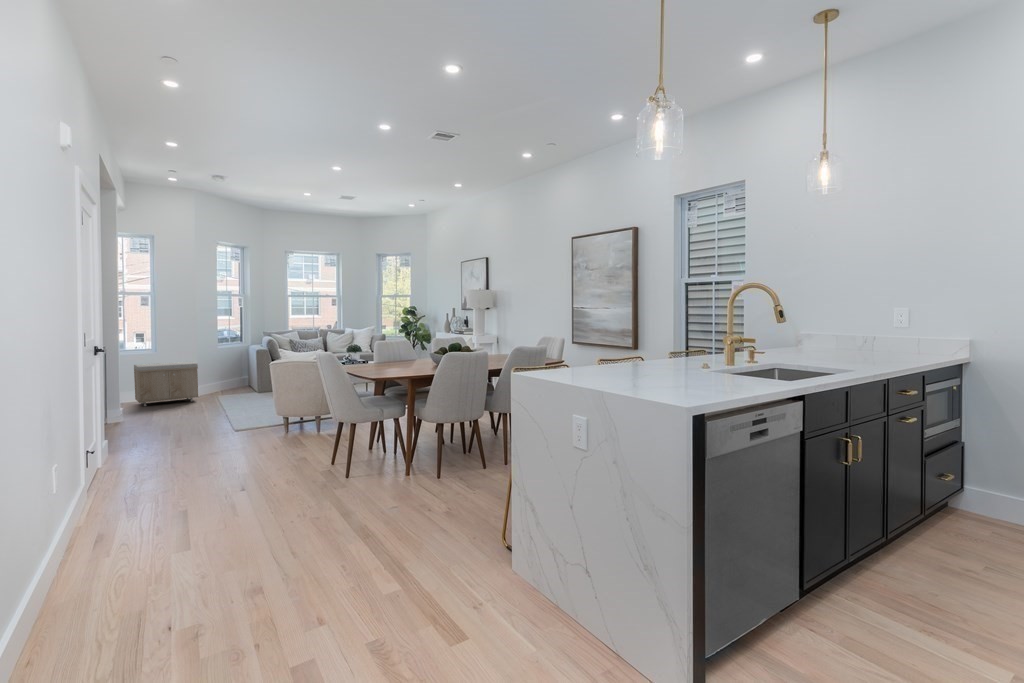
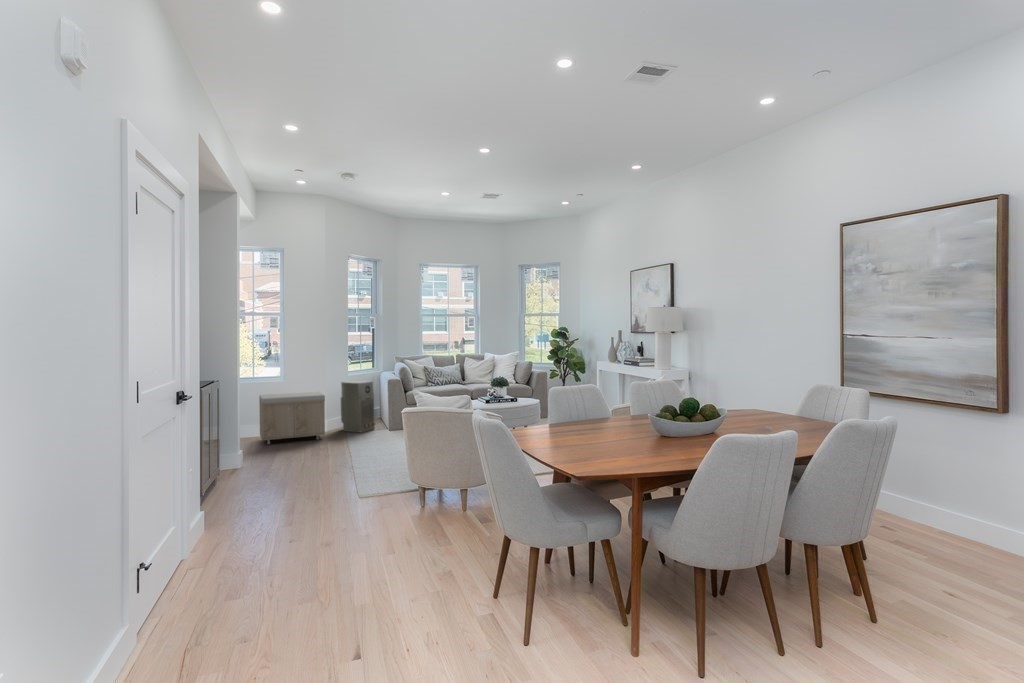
air purifier: none [212,352,246,396] -> present [341,380,375,432]

